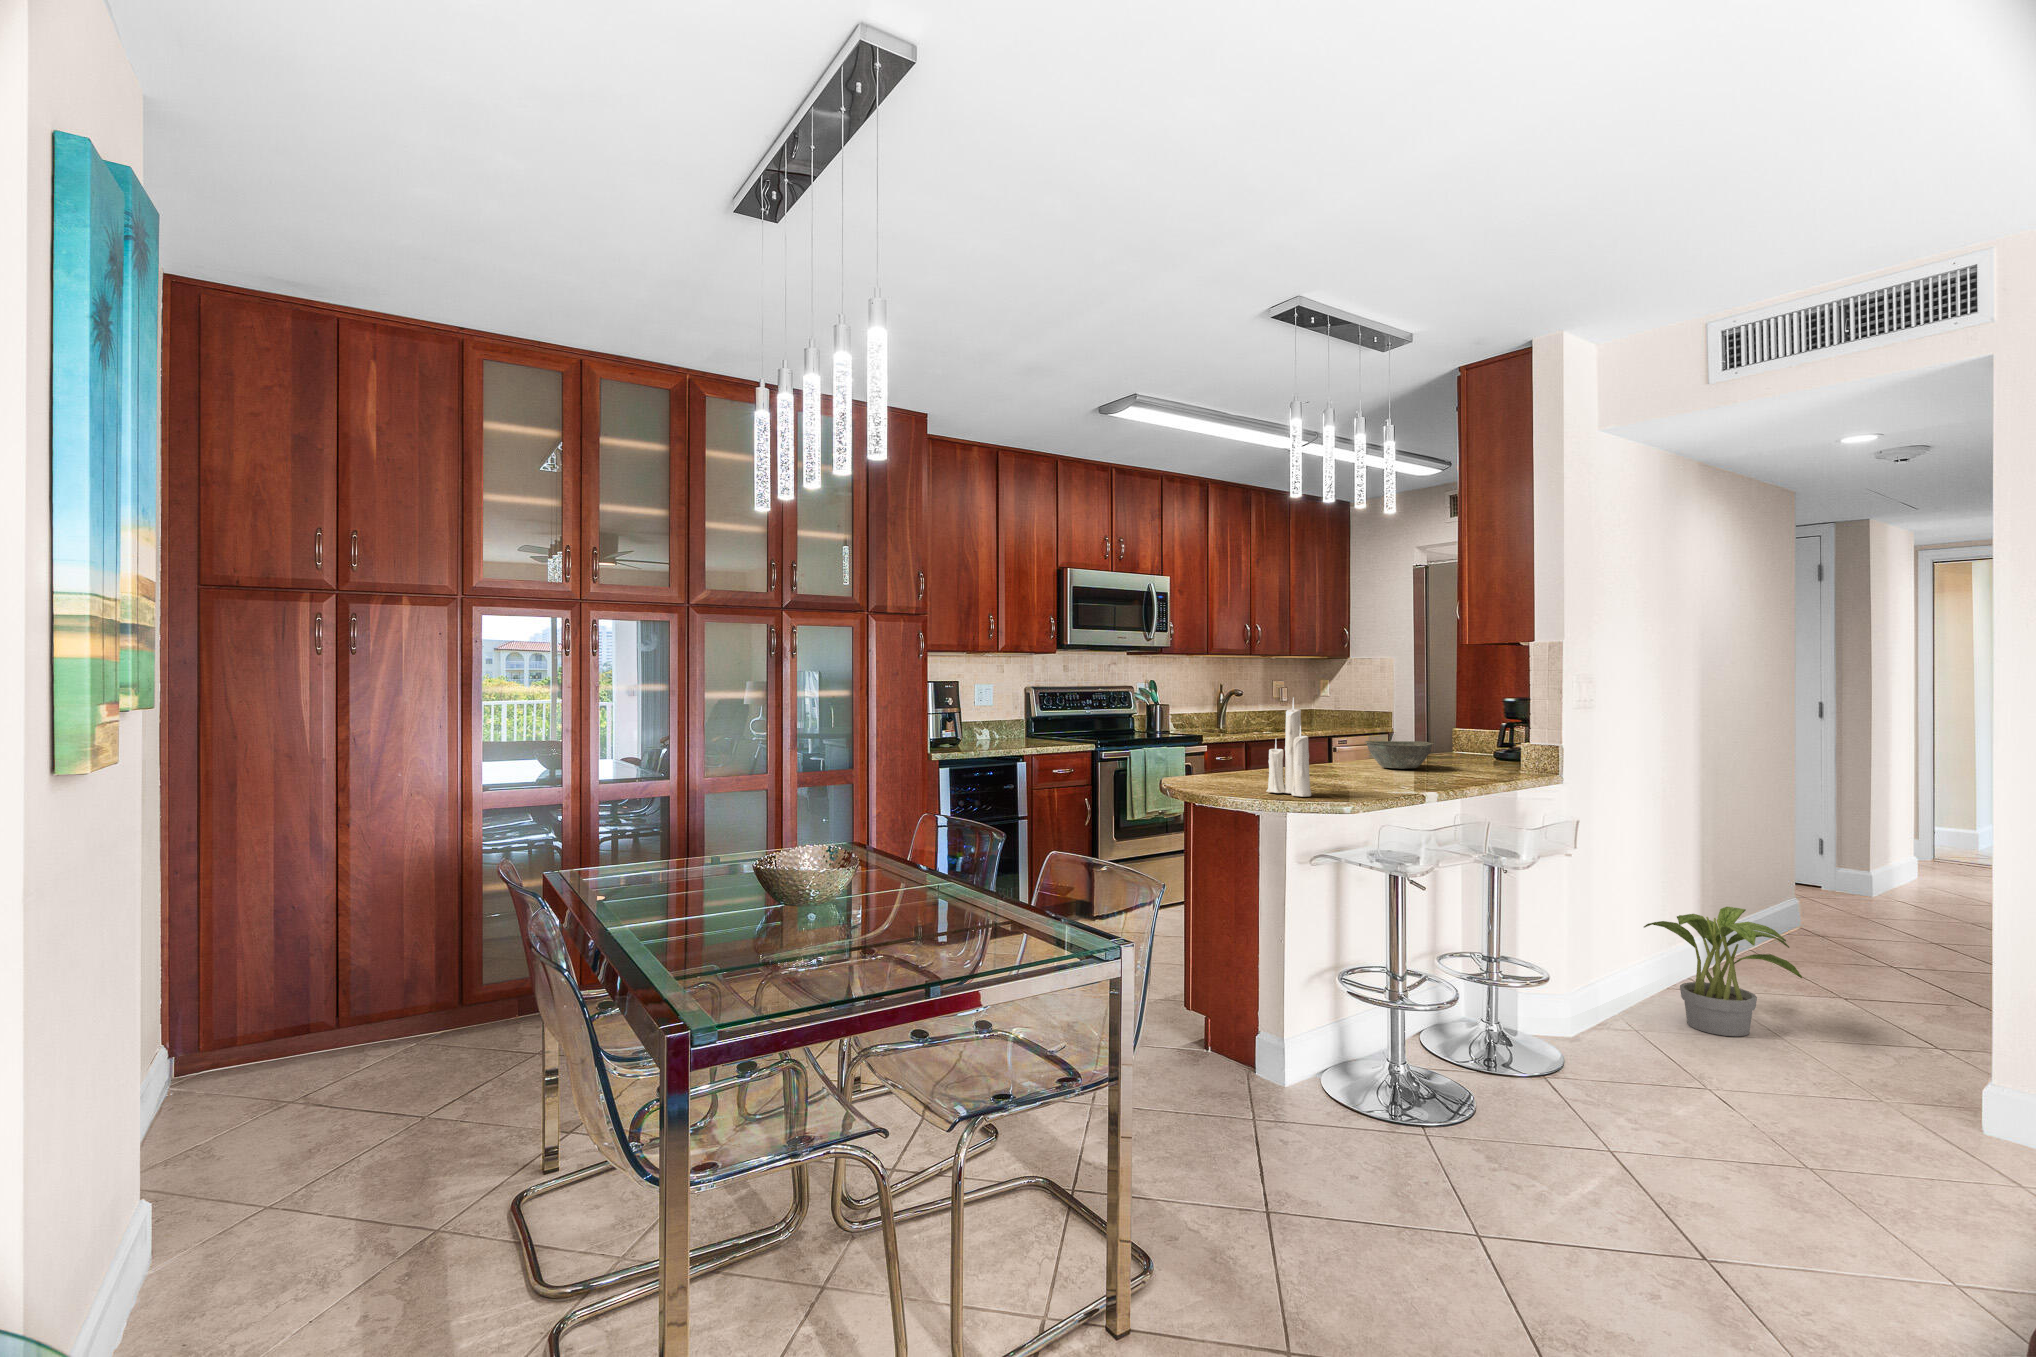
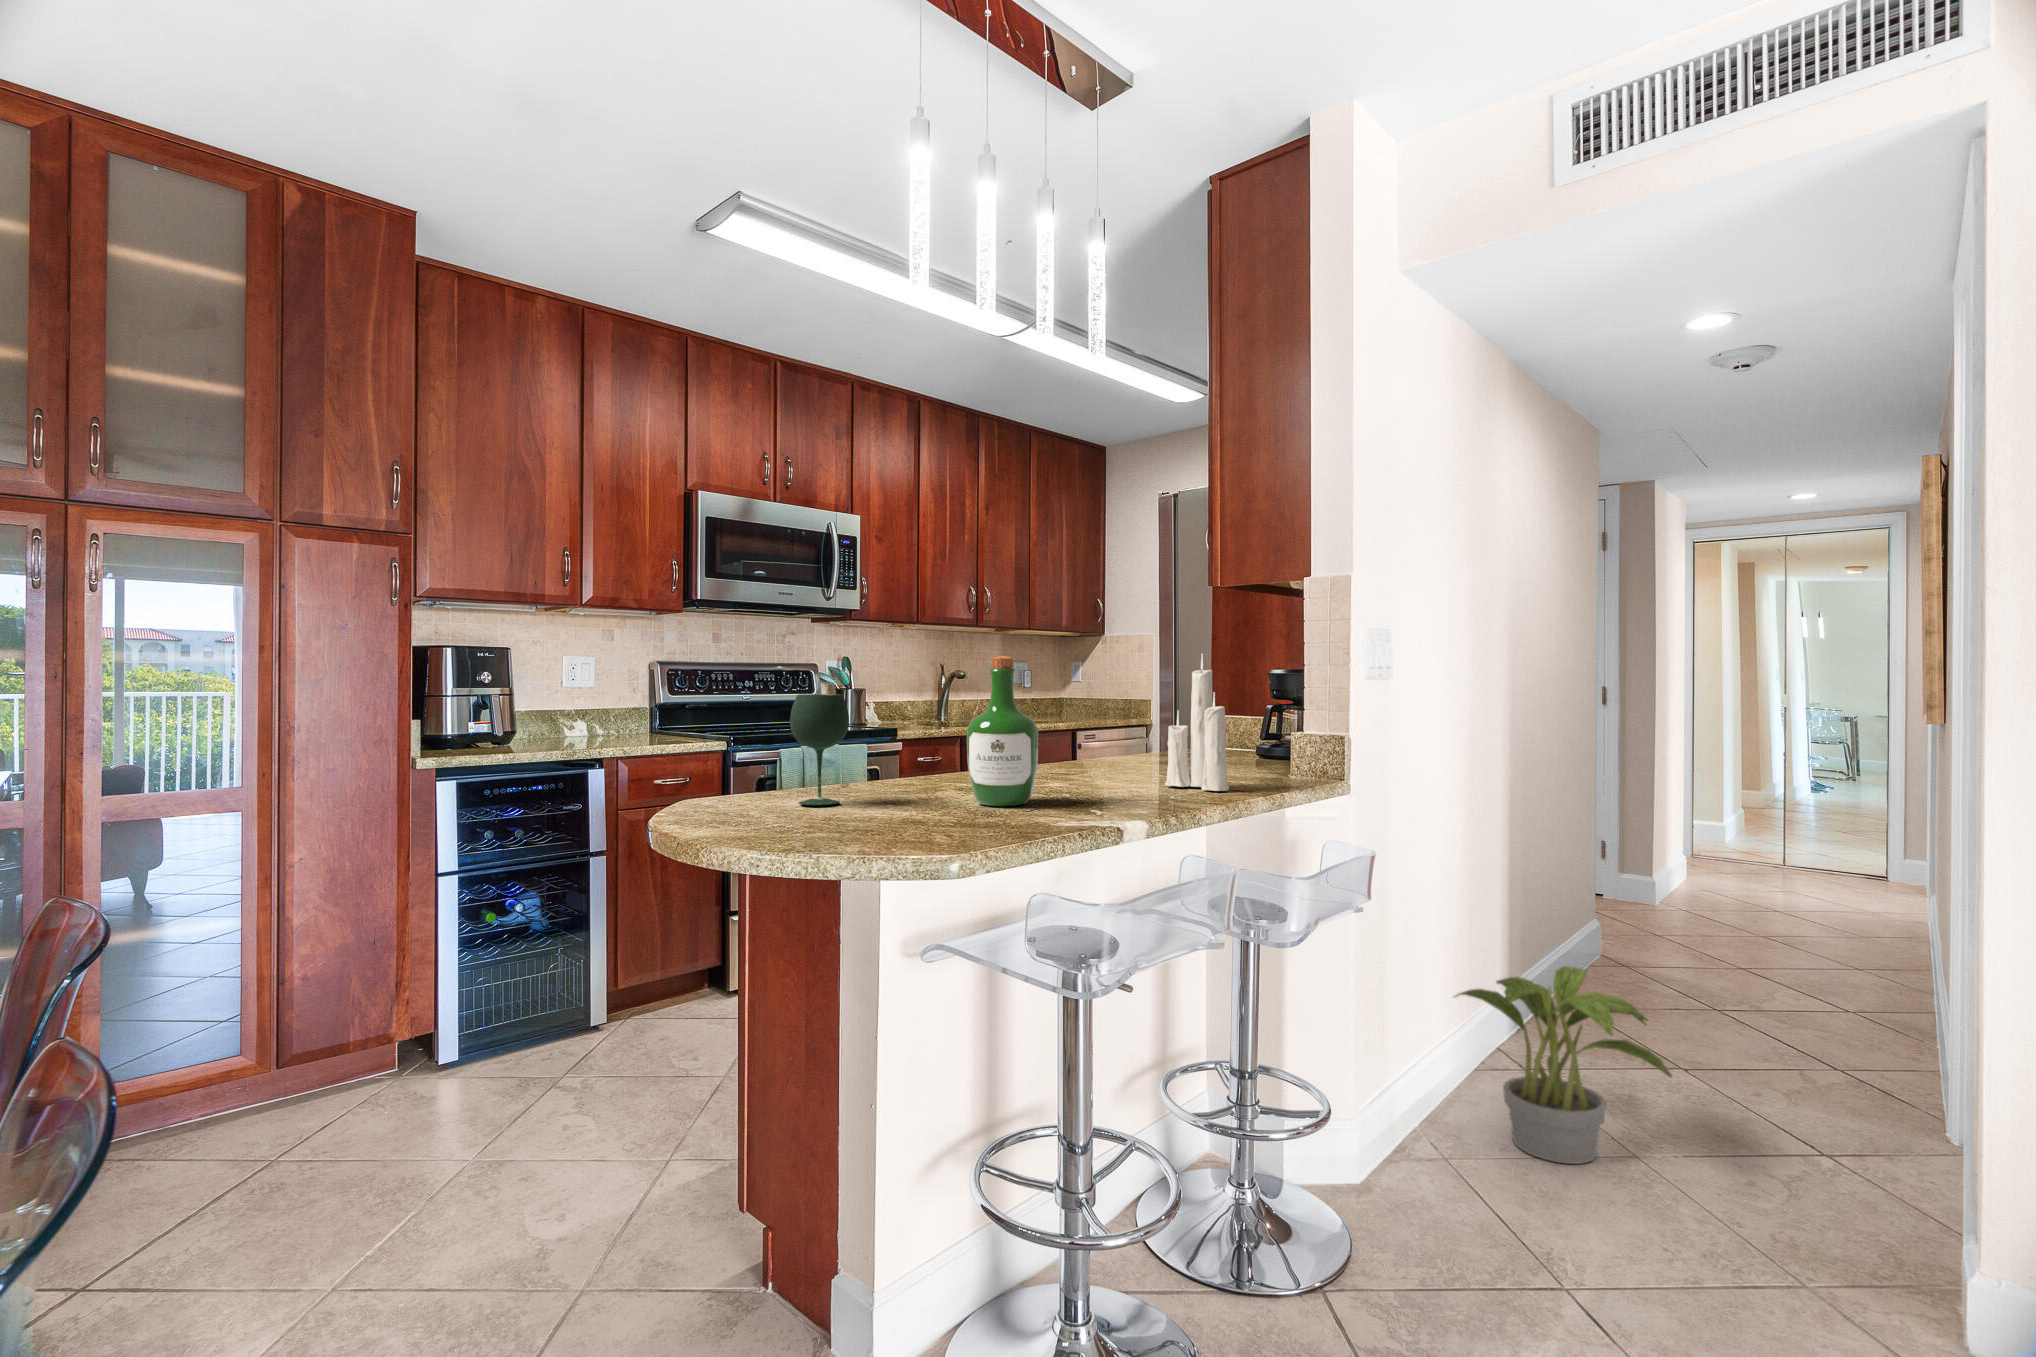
wine bottle: none [1314,696,1360,786] -> present [967,655,1038,806]
candle: present [1267,698,1311,797] -> present [1165,654,1229,791]
wine glass: none [1207,718,1243,784] -> present [790,694,849,806]
bowl: present [1365,741,1434,769] -> none [1071,733,1170,774]

